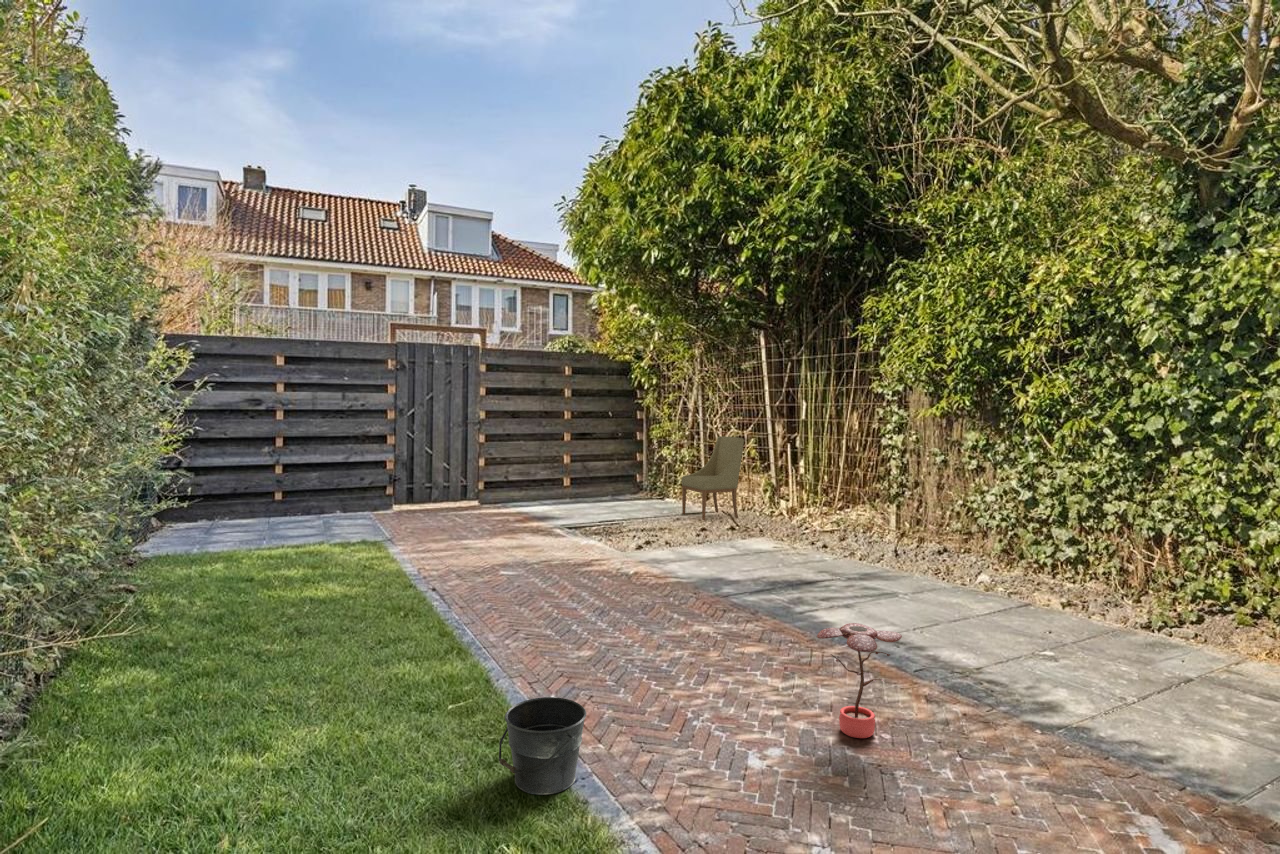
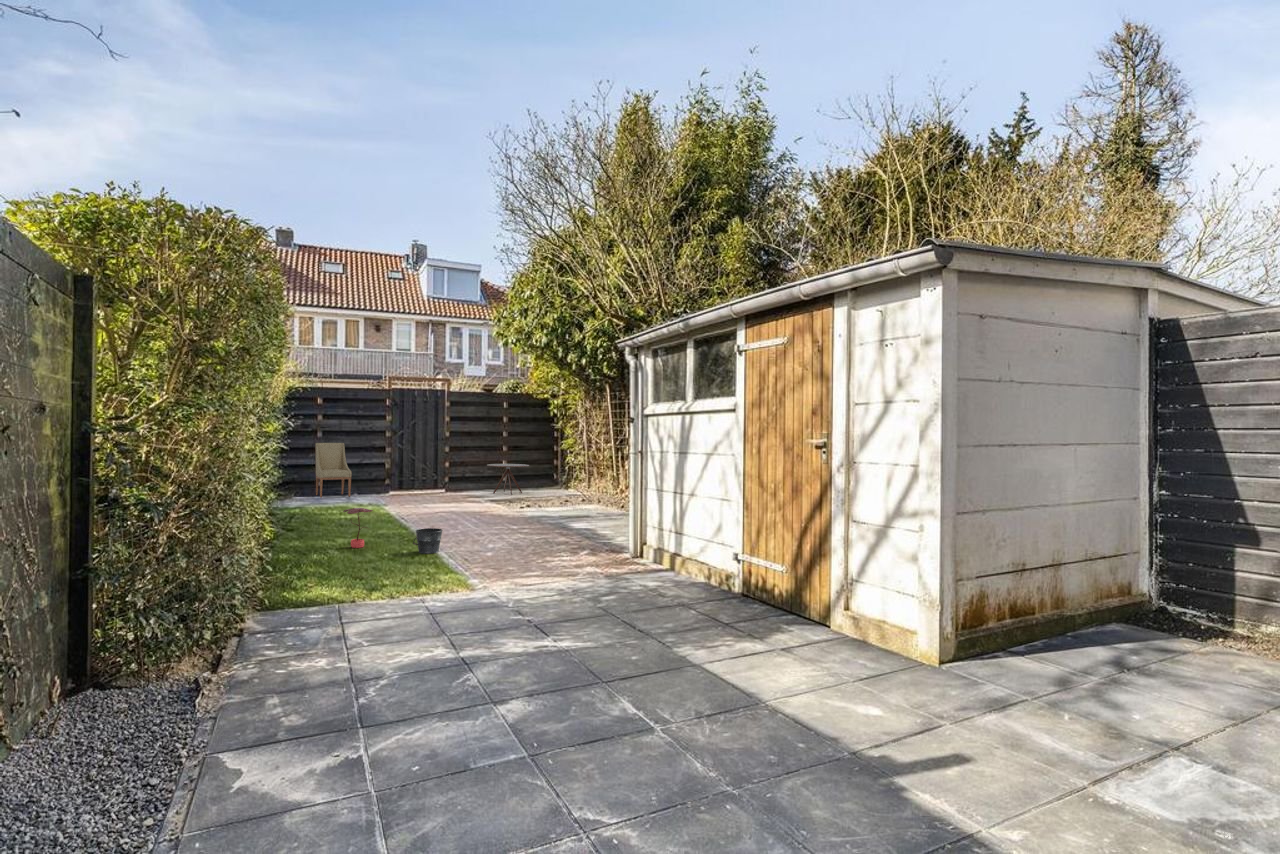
chair: present [682,436,744,520] -> present [316,443,352,497]
round table: none [541,458,604,506] -> present [487,464,529,495]
potted plant: present [817,623,902,738] -> present [343,508,373,548]

